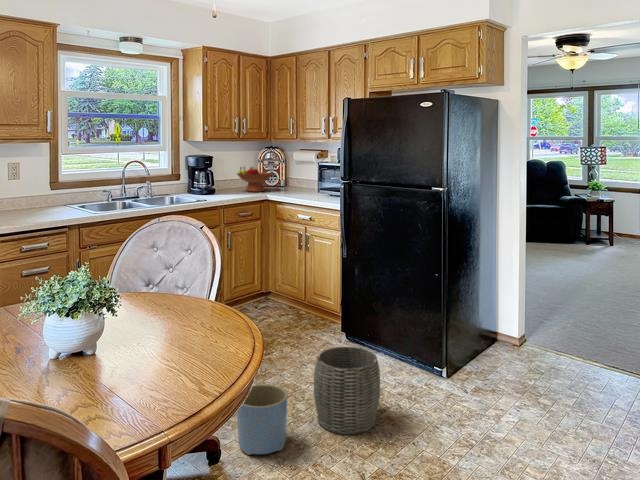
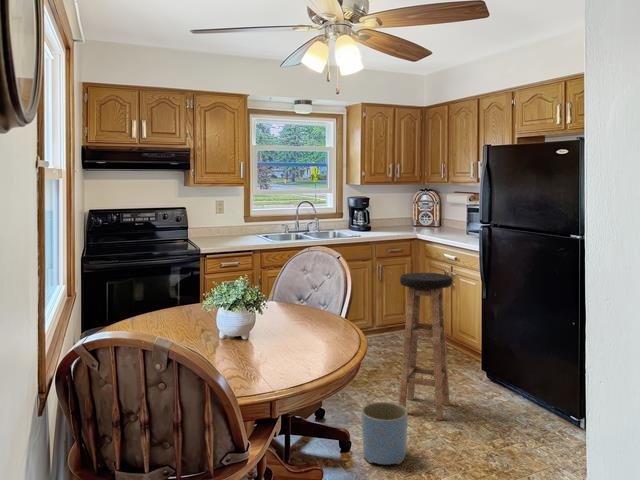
fruit bowl: present [237,167,273,192] -> none [392,208,427,231]
bar stool: none [265,238,320,393] -> present [399,273,452,420]
woven basket: present [314,347,380,434] -> none [436,377,502,461]

